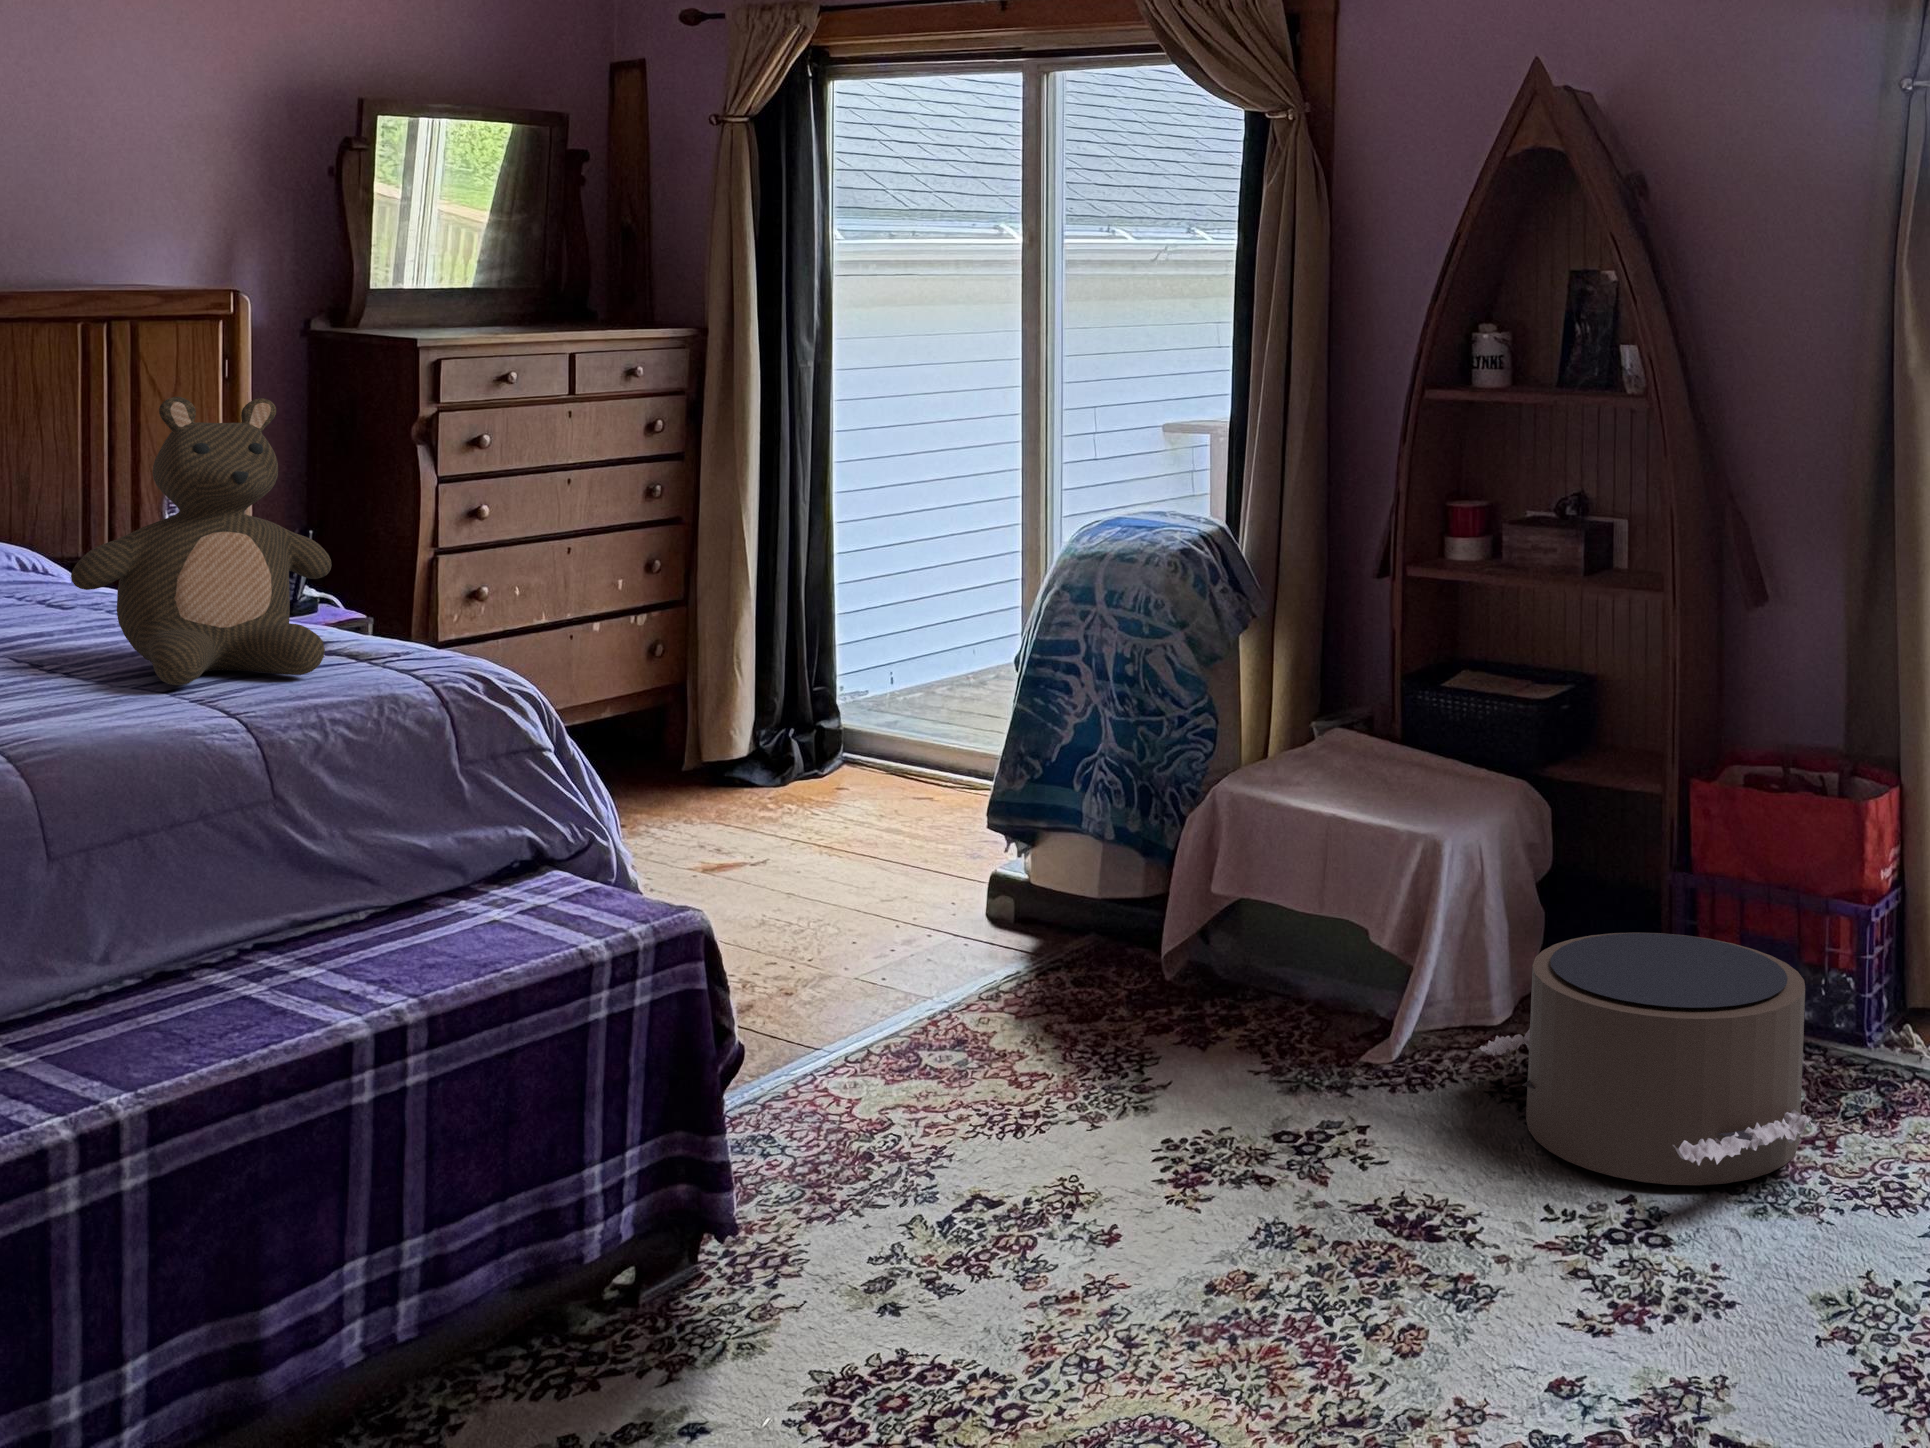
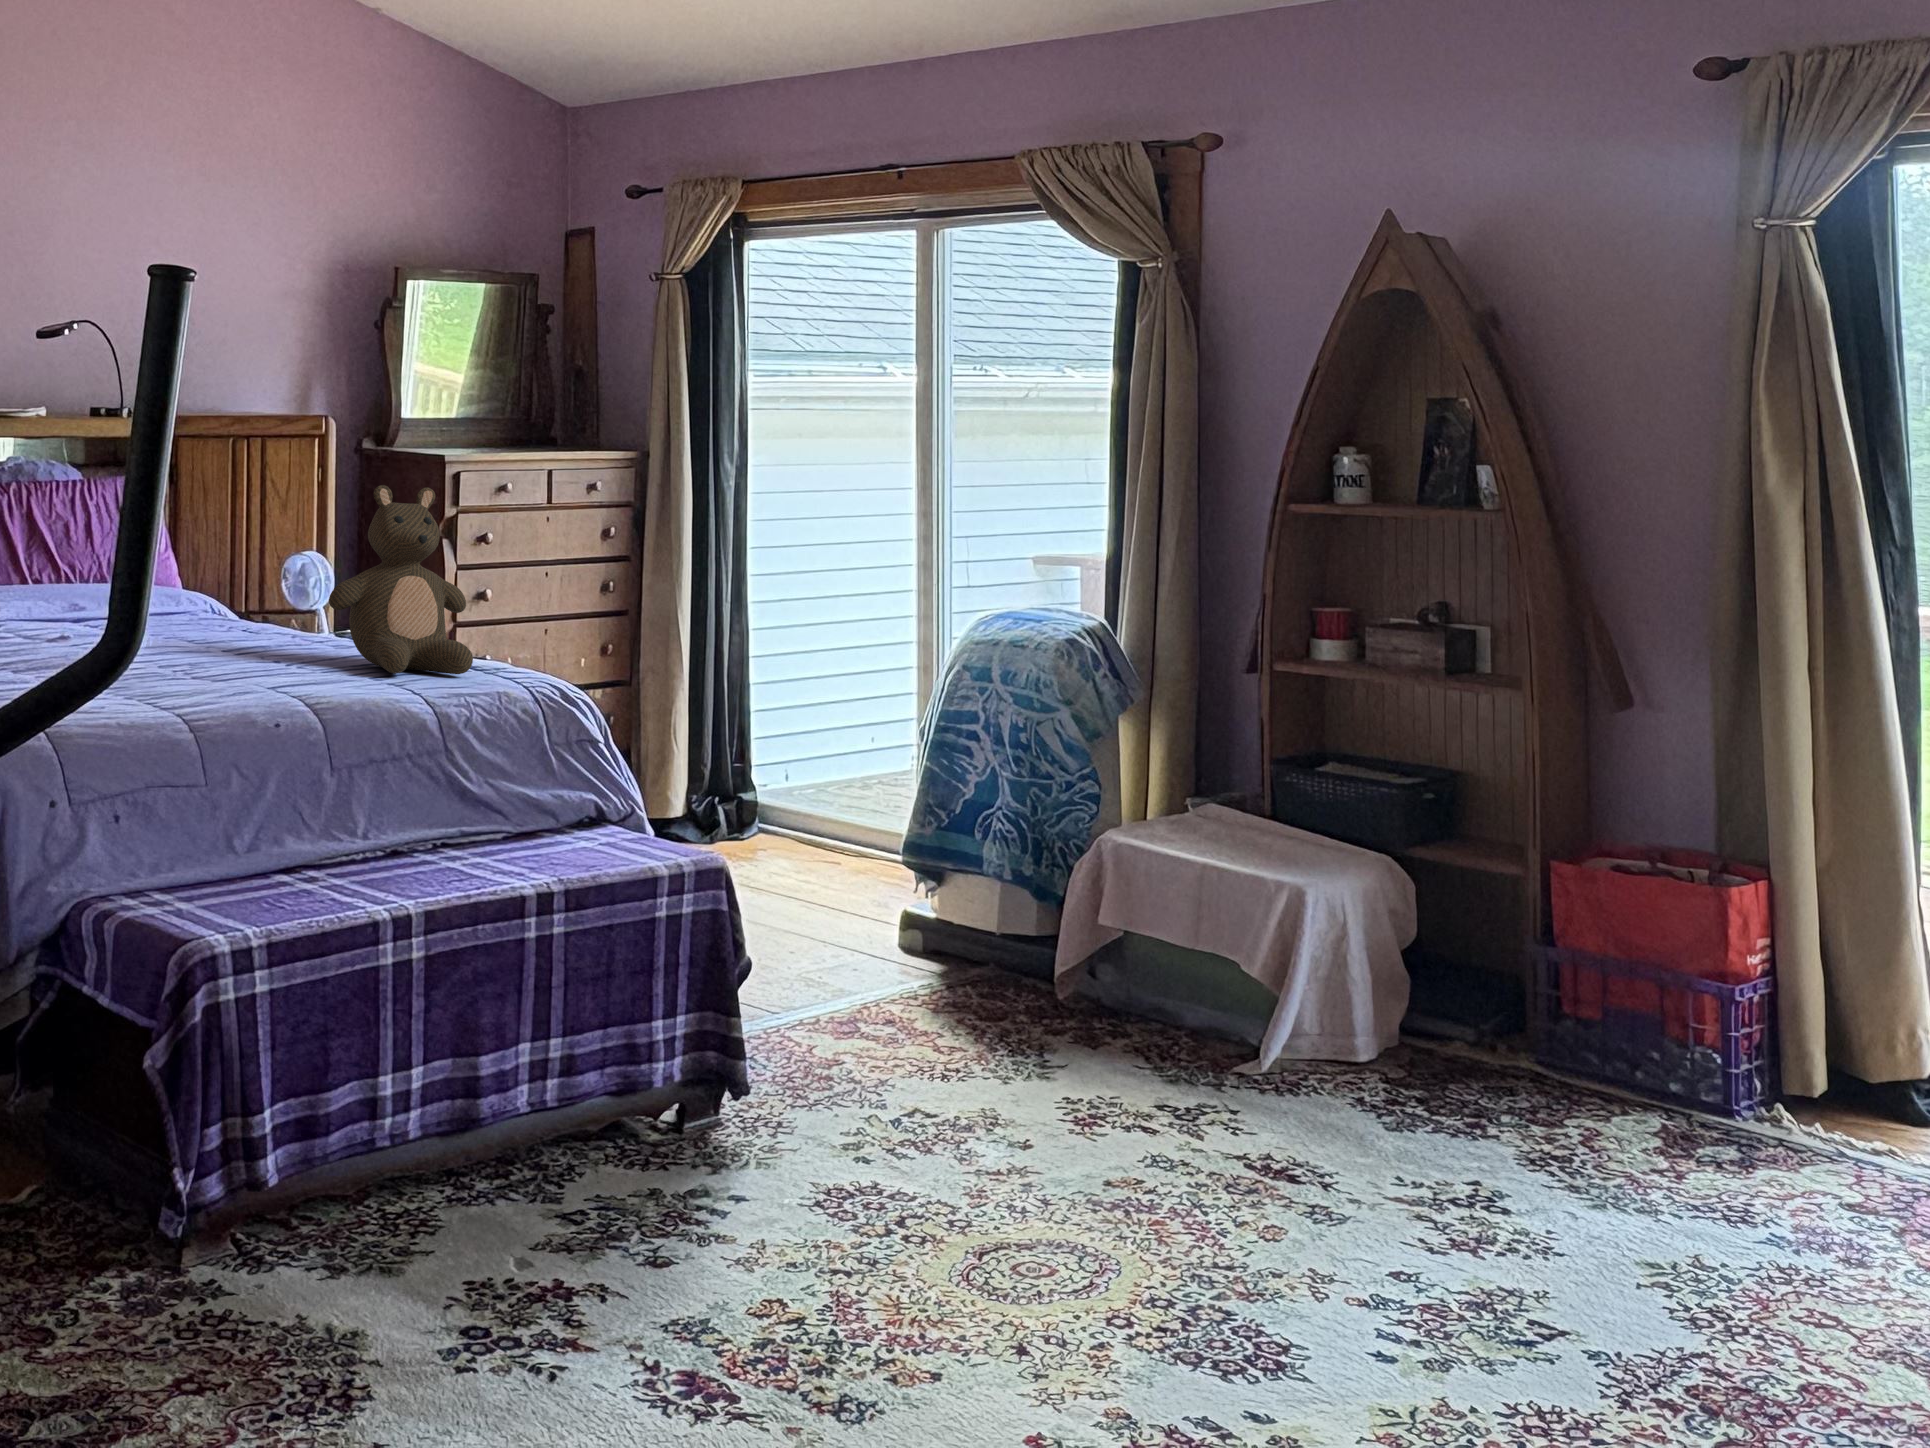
pouf: present [1480,933,1819,1185] -> none [1338,981,1658,1186]

